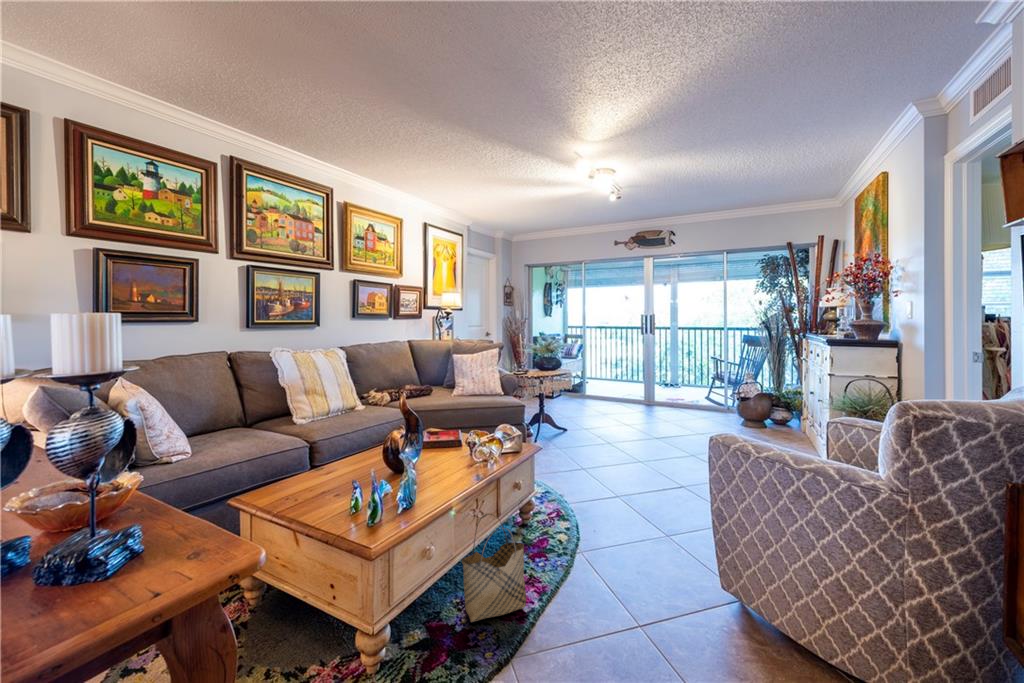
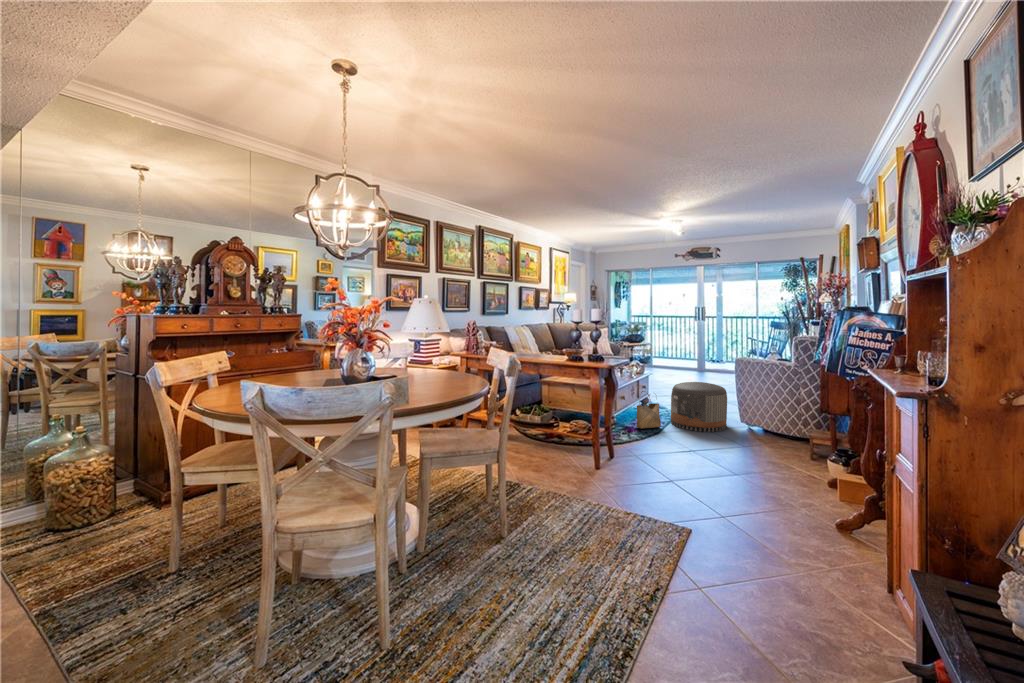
pouf: none [560,477,687,630] -> present [671,382,727,432]

